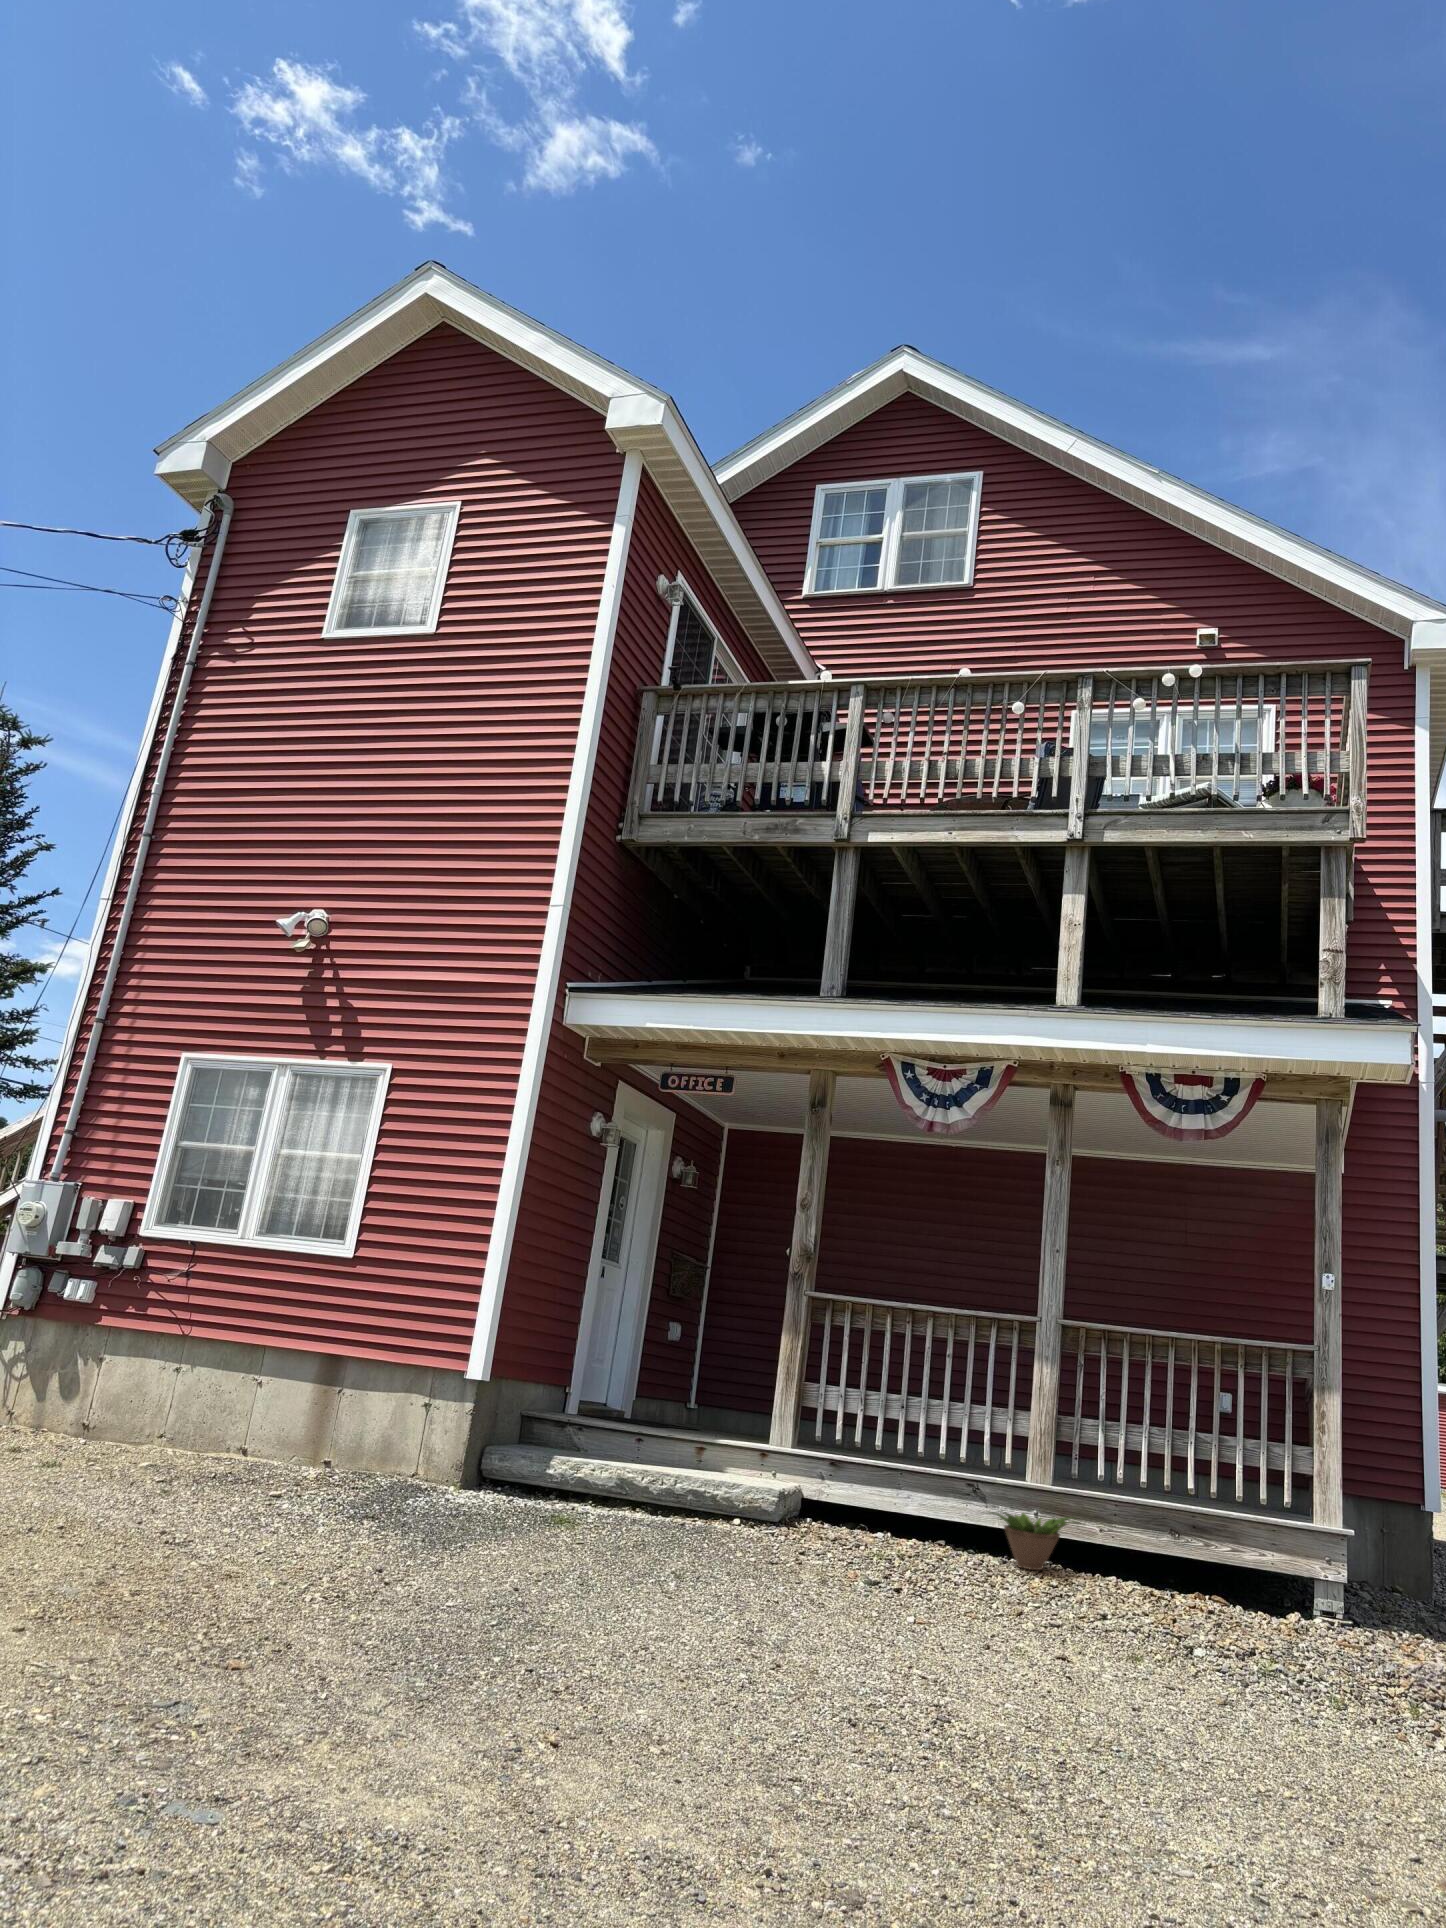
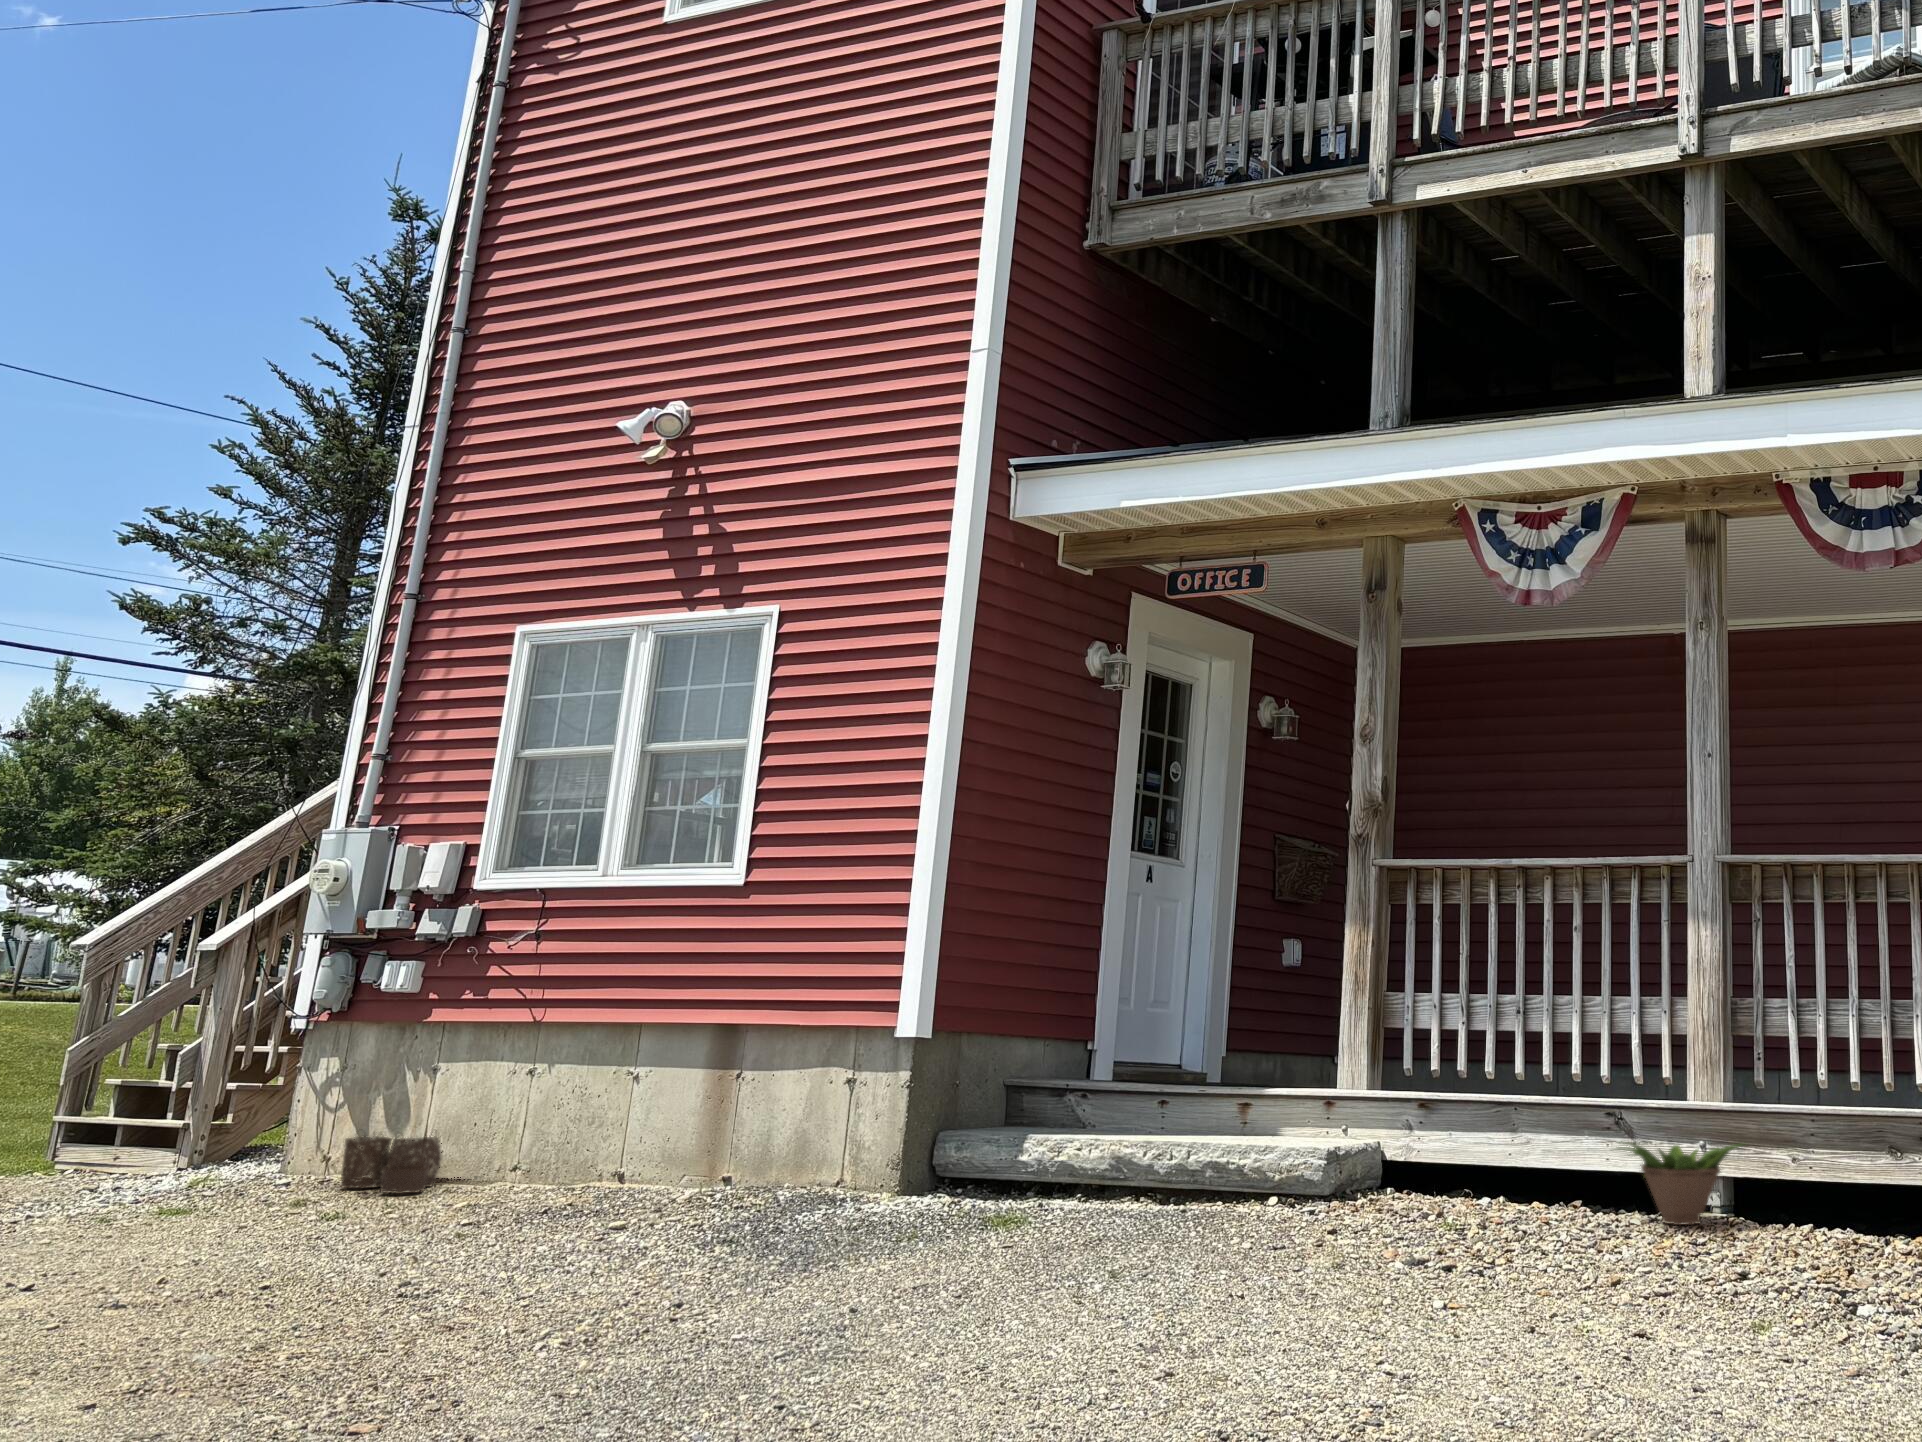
woven basket: none [39,1401,132,1452] -> present [340,1136,462,1194]

